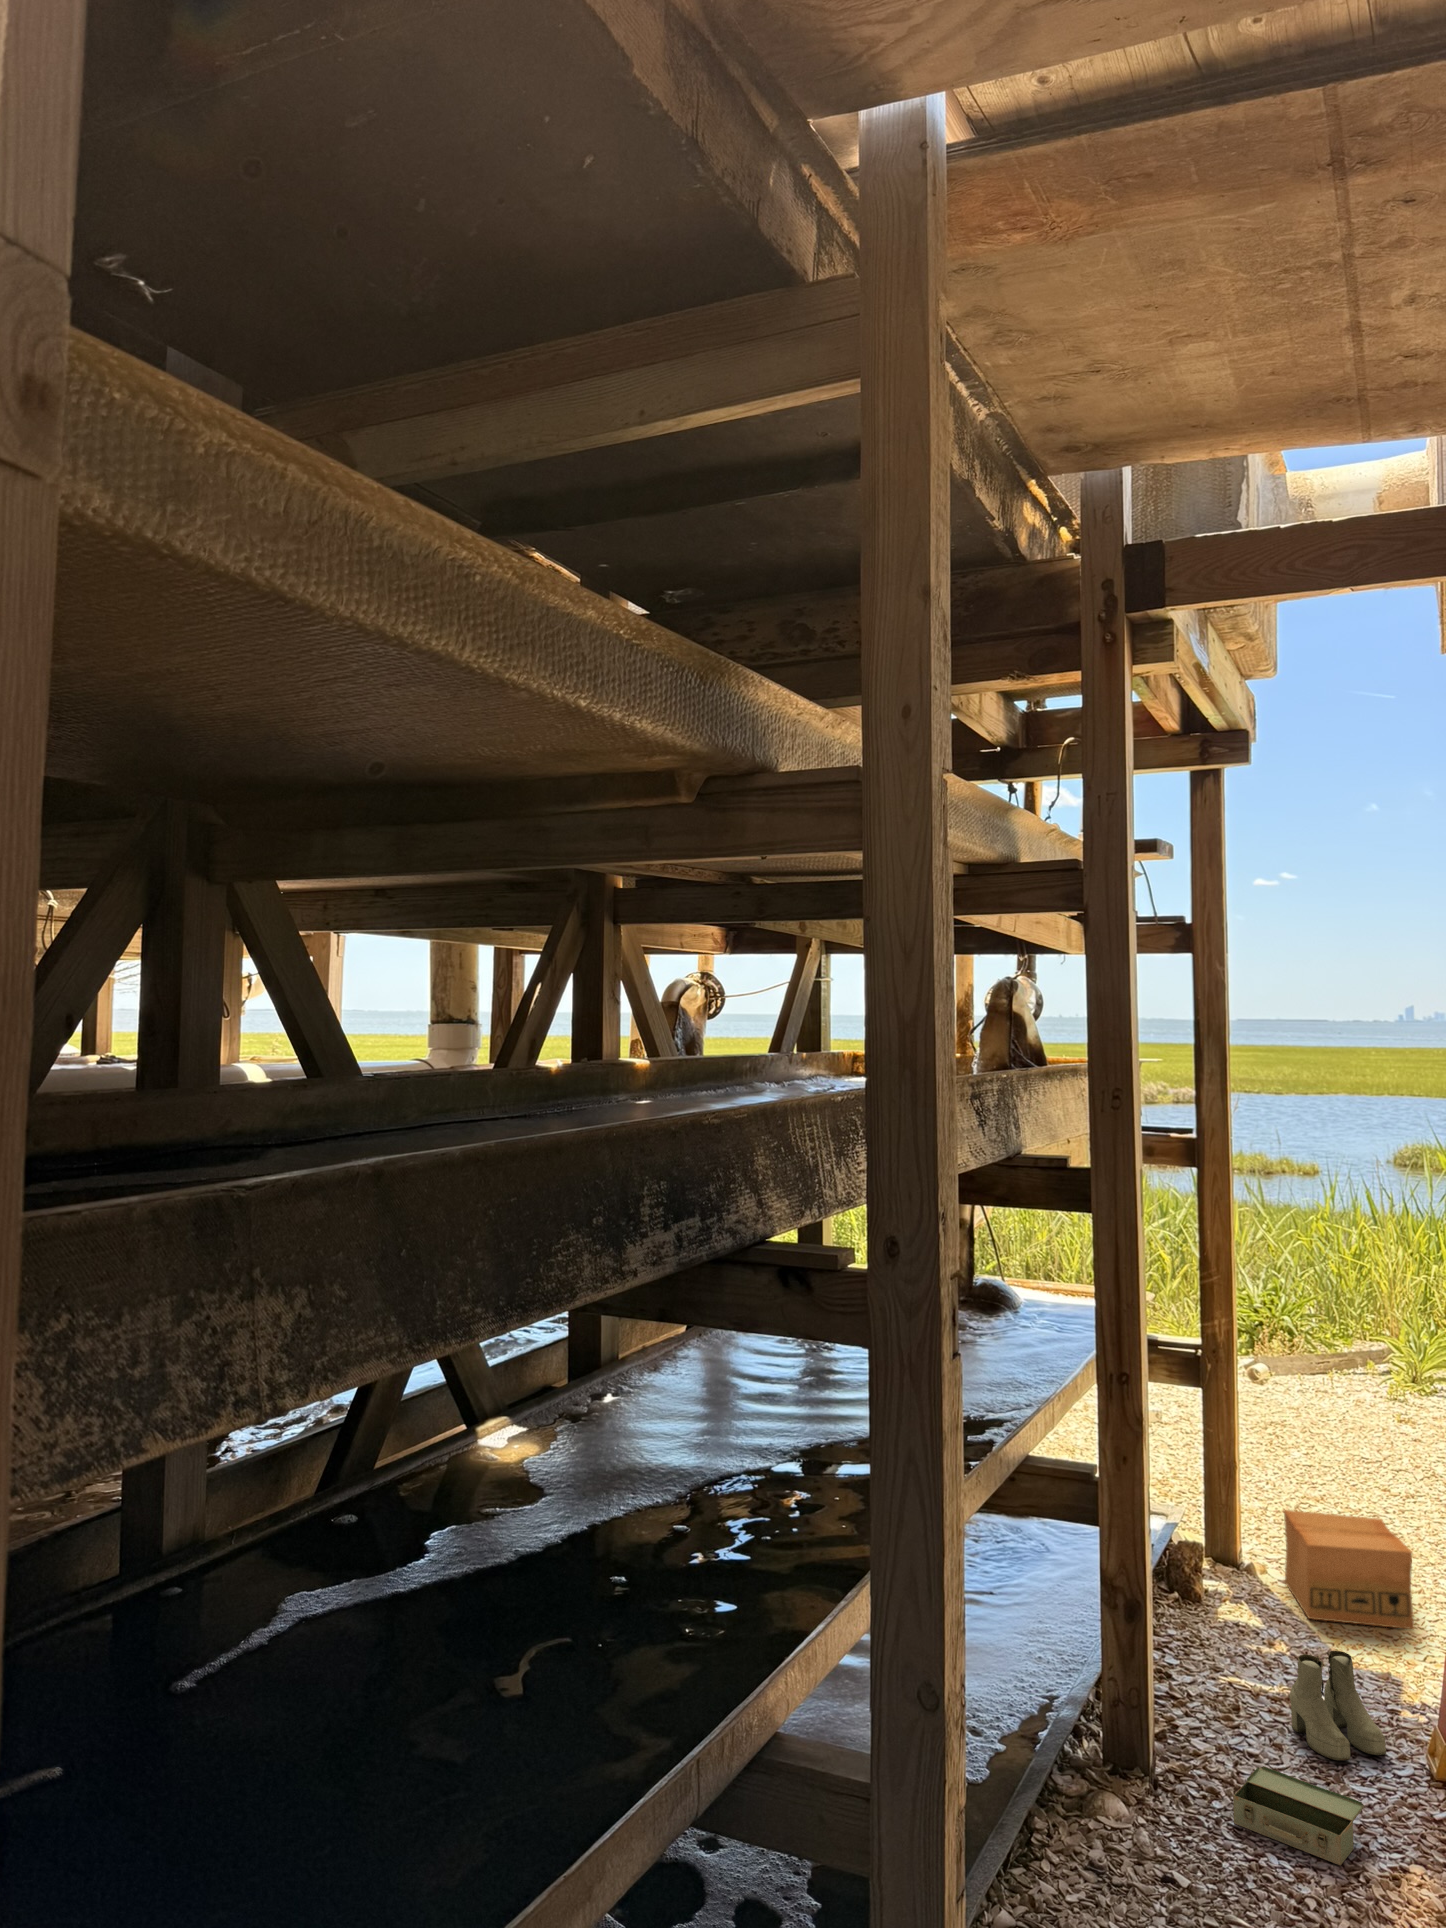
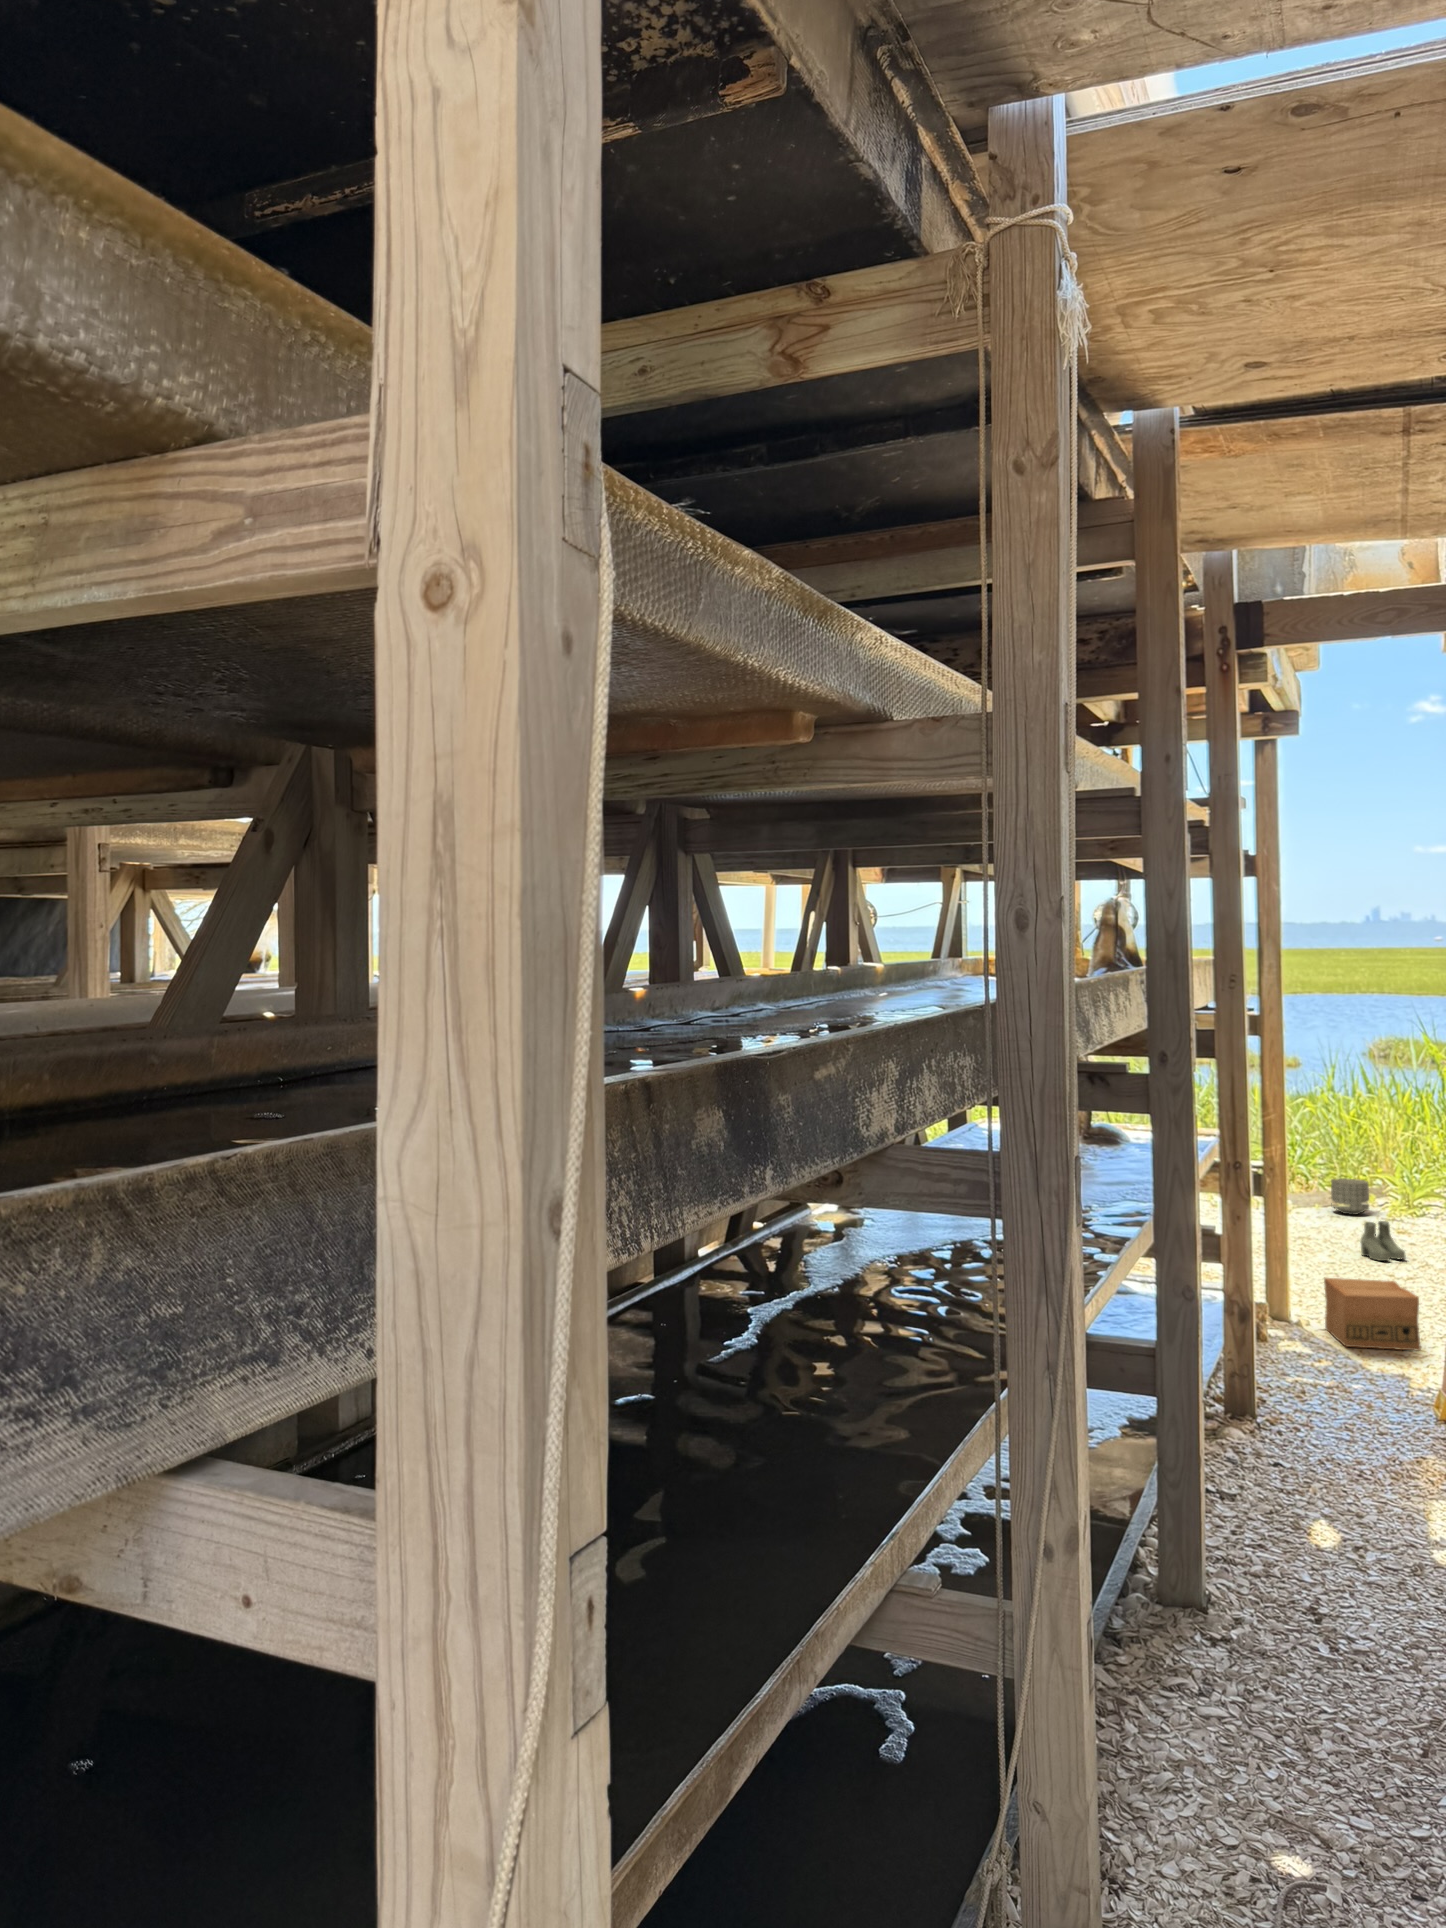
planter: none [1319,1336,1367,1385] -> present [1331,1178,1369,1215]
boots: present [1290,1651,1386,1761] -> present [1360,1221,1405,1261]
toolbox: present [1233,1766,1364,1865] -> none [1312,1411,1398,1458]

